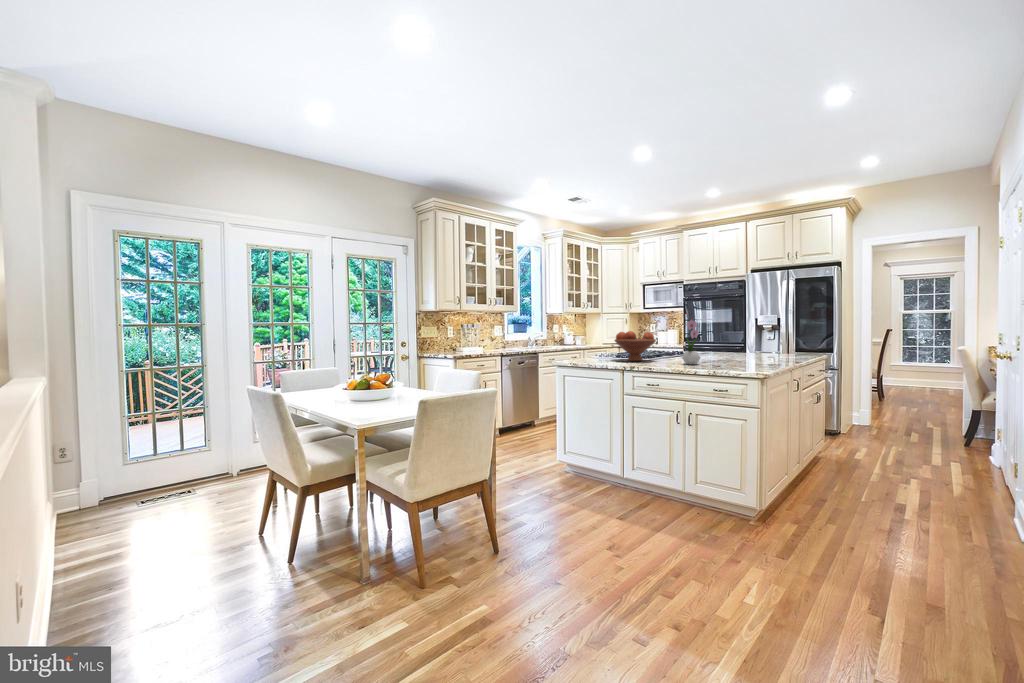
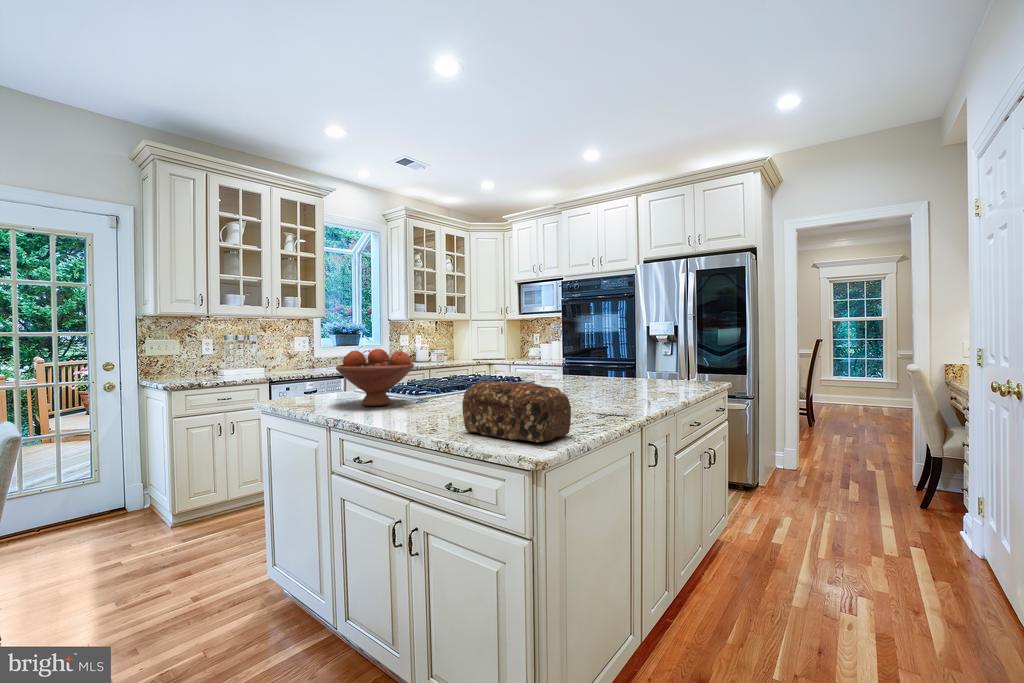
flower arrangement: present [682,314,700,364] -> none [434,314,470,417]
bread loaf: none [714,345,769,370] -> present [462,381,571,442]

